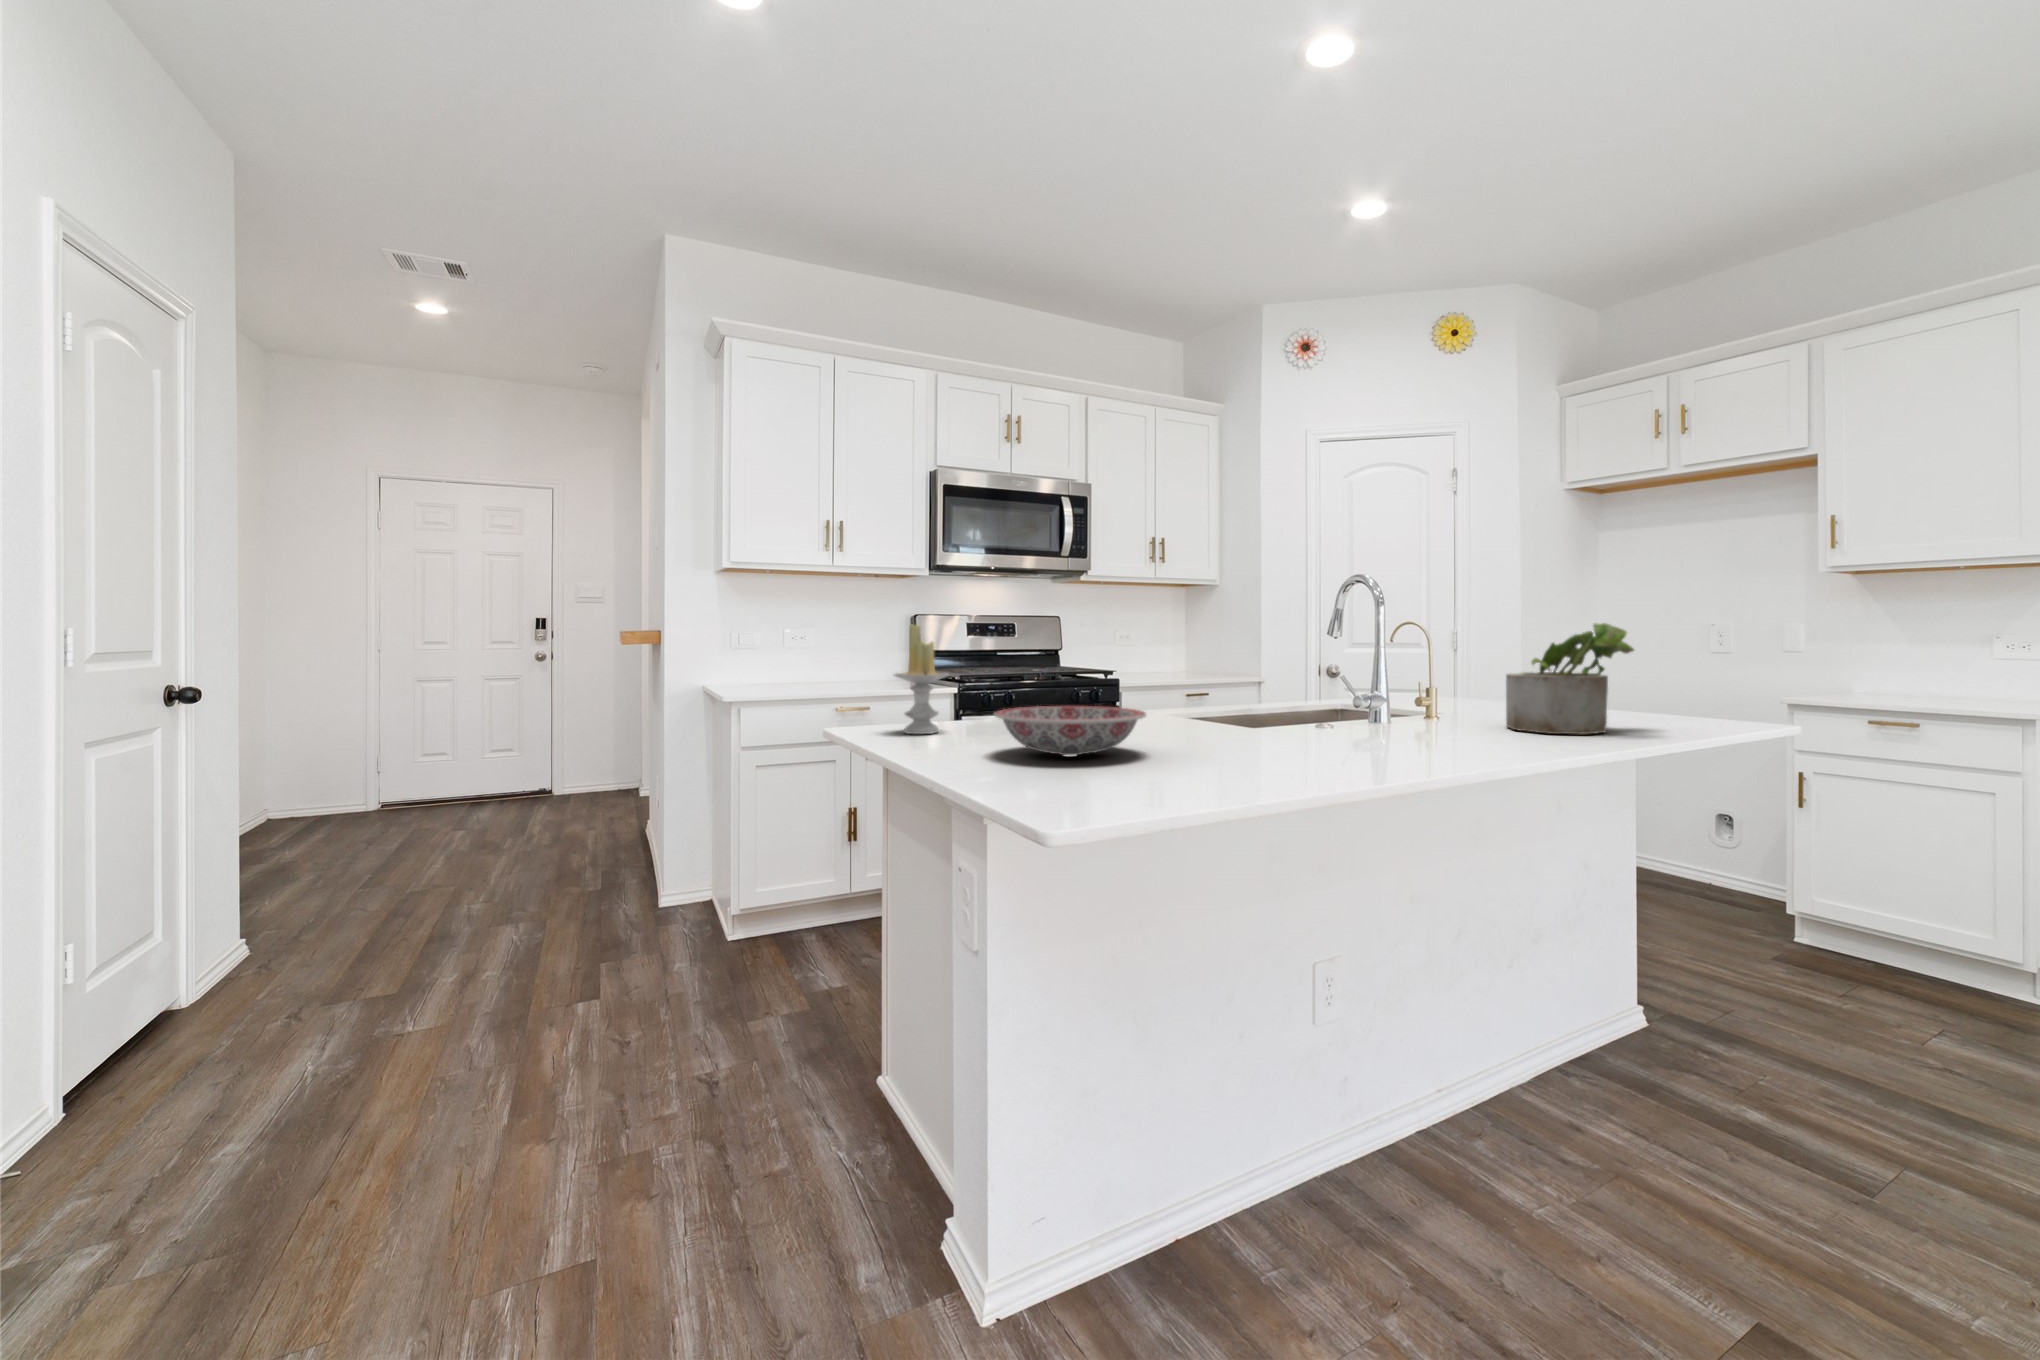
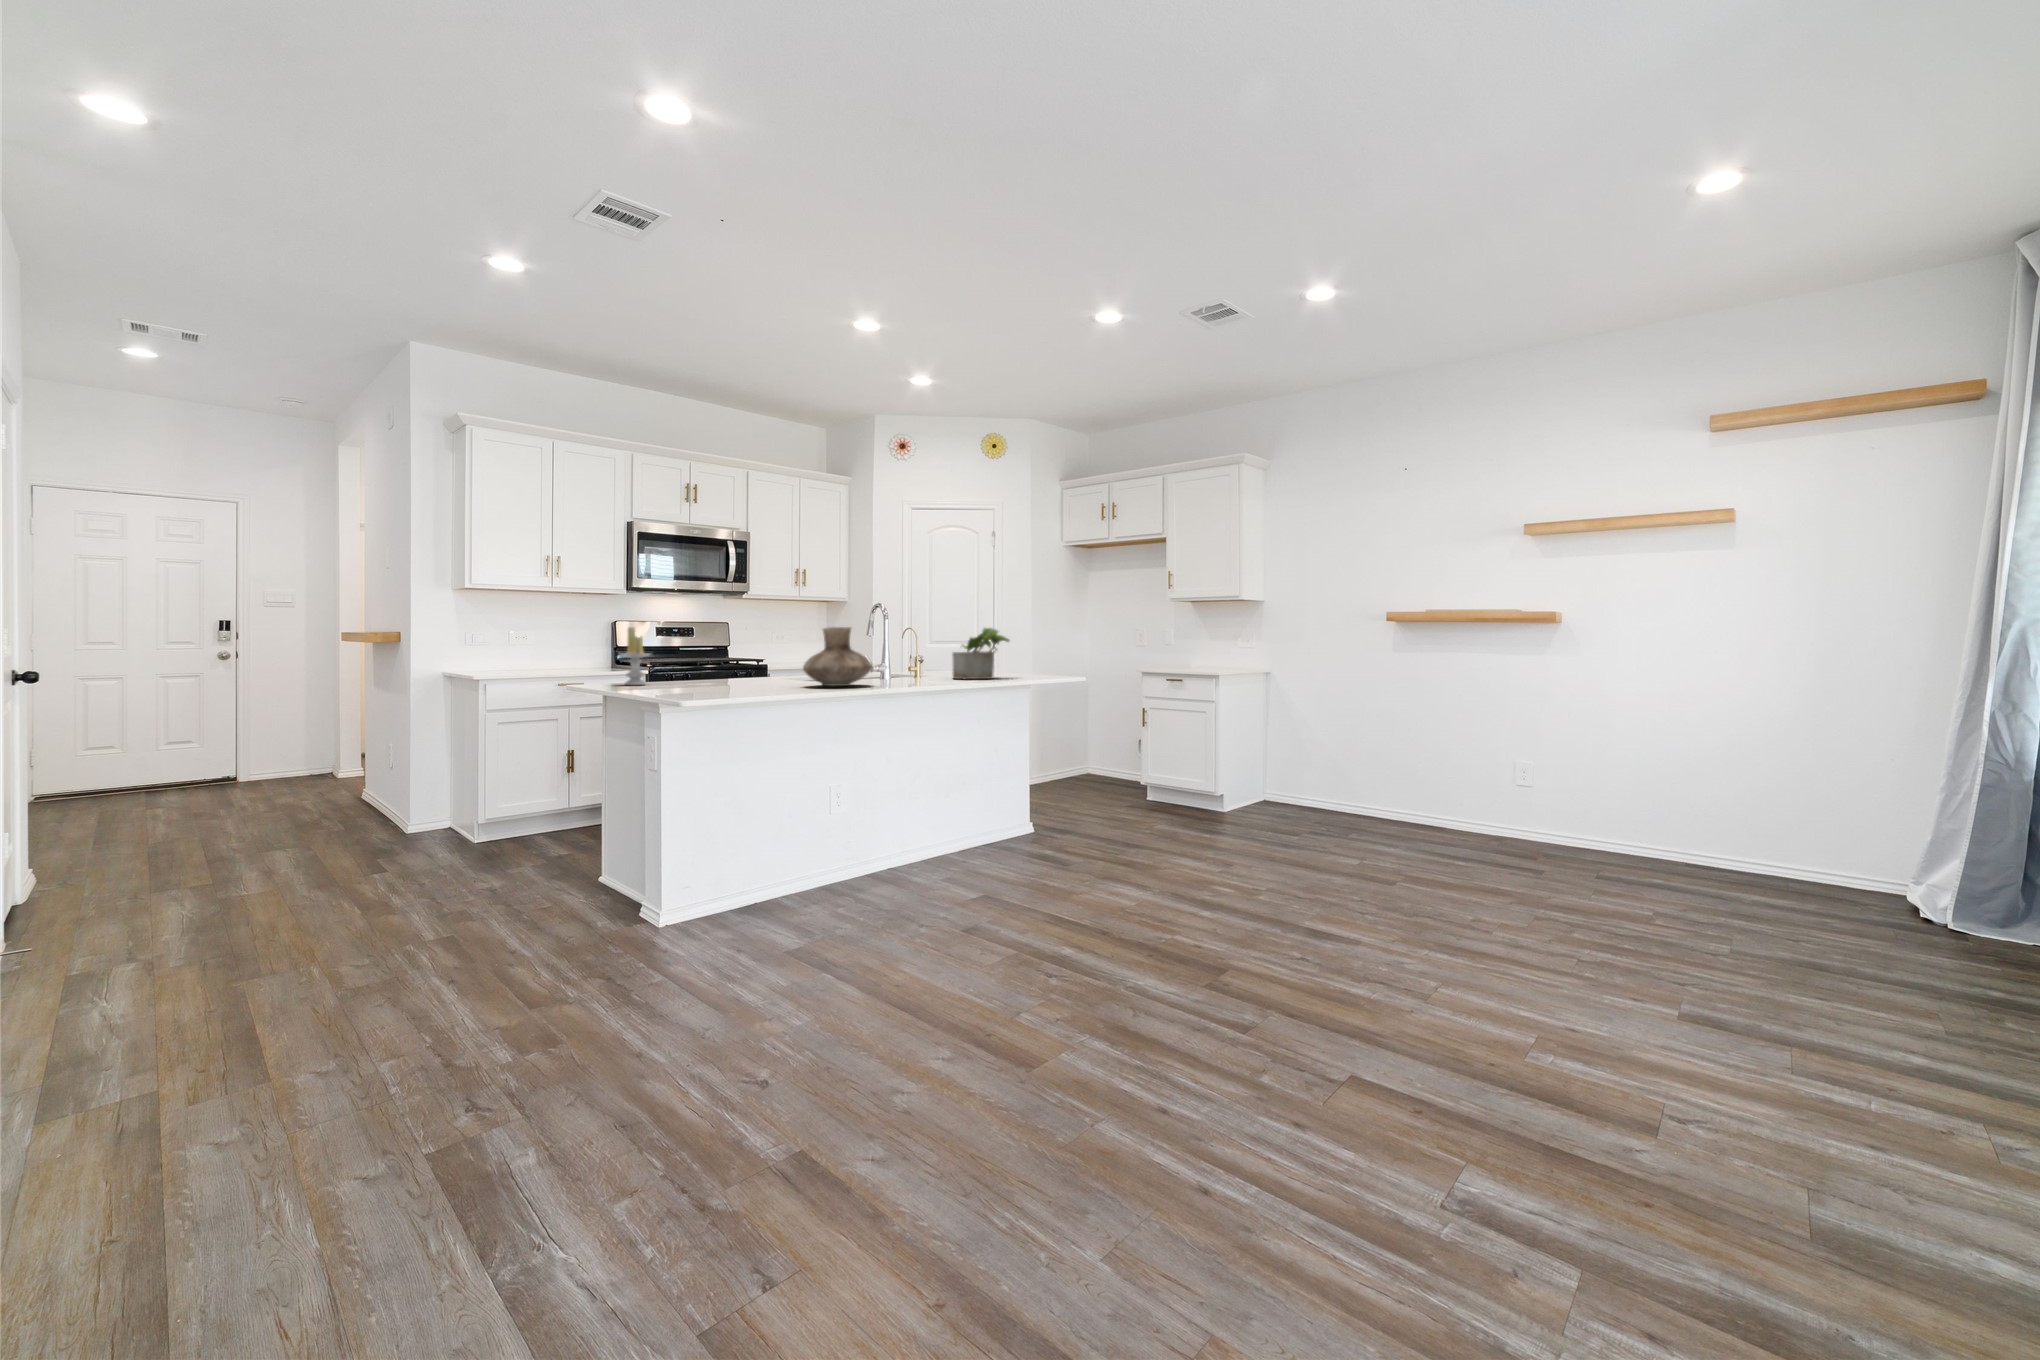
vase: none [1241,624,1395,757] -> present [803,627,872,686]
ceramic bowl: present [994,706,1147,755] -> none [678,667,757,688]

